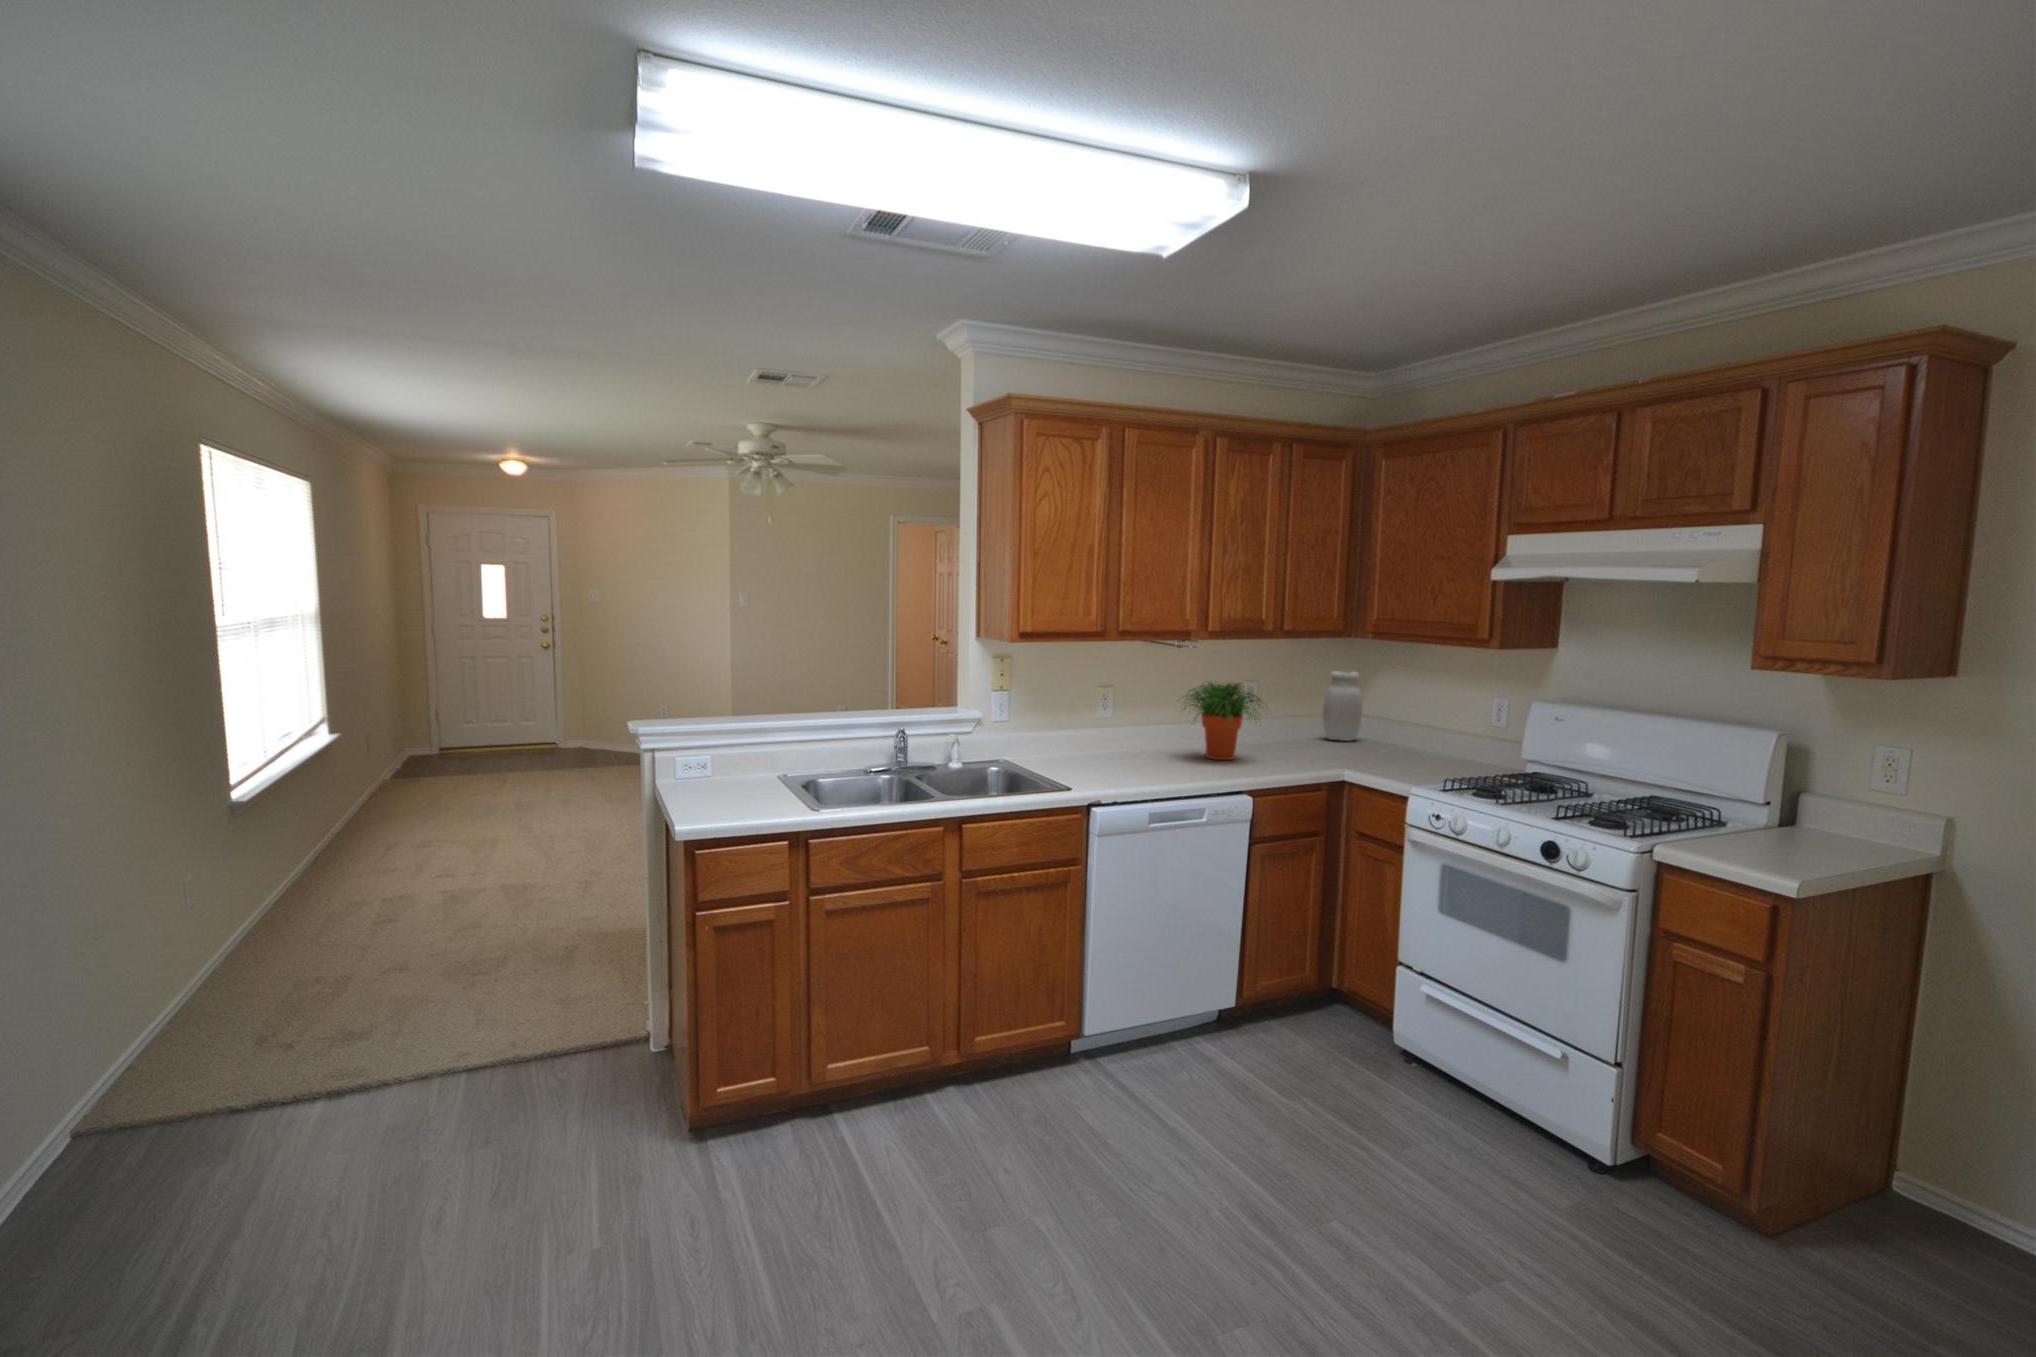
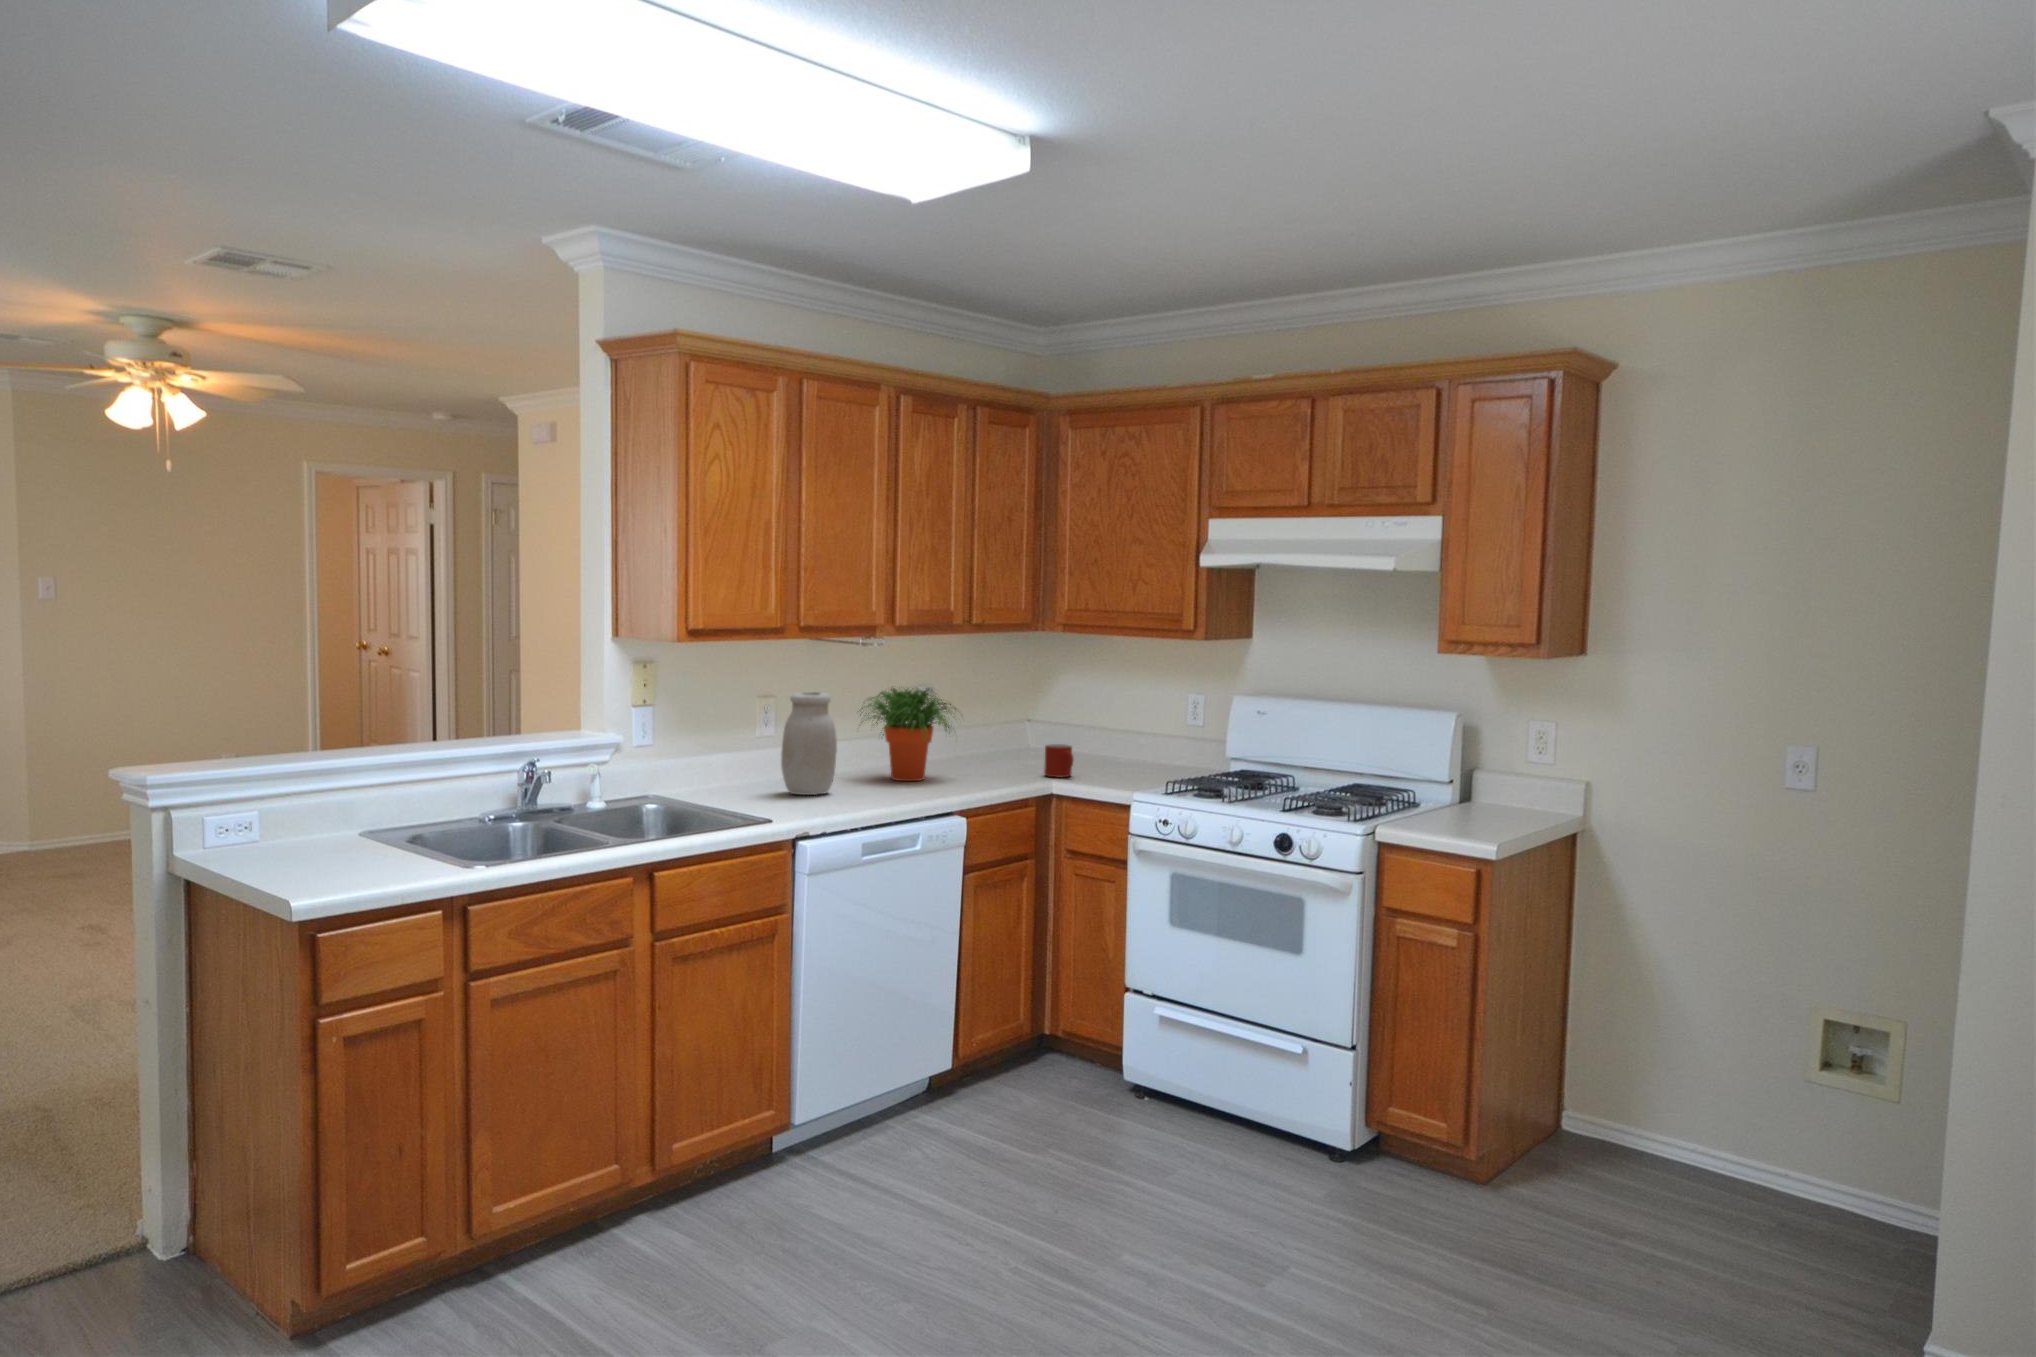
jar: present [1323,671,1363,741] -> present [781,692,837,795]
mug: none [1343,735,1370,766] -> present [1044,744,1073,778]

